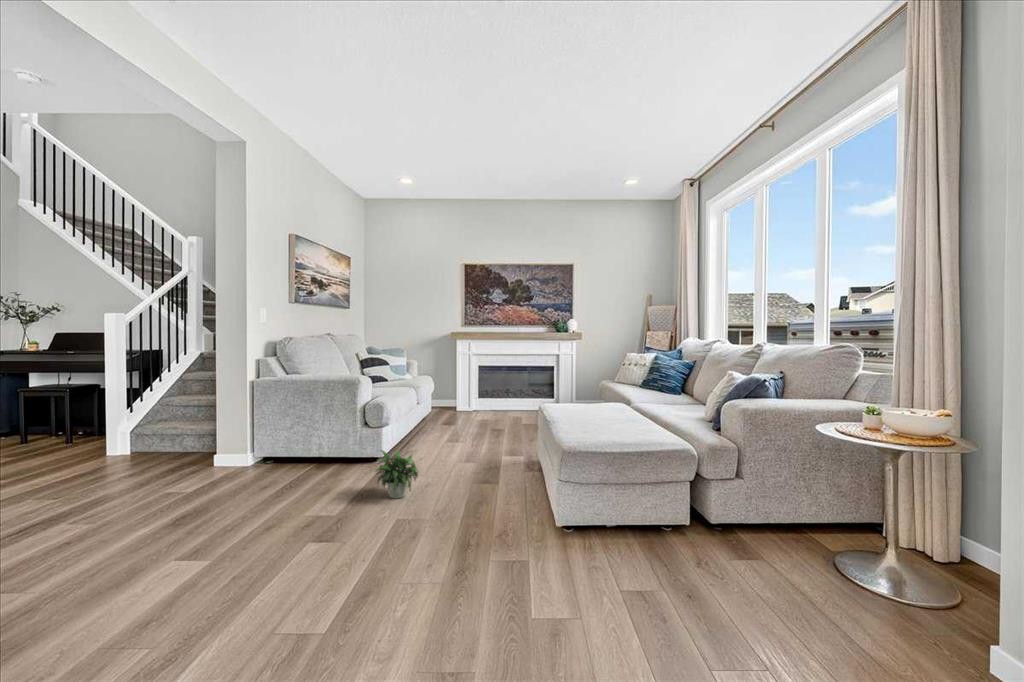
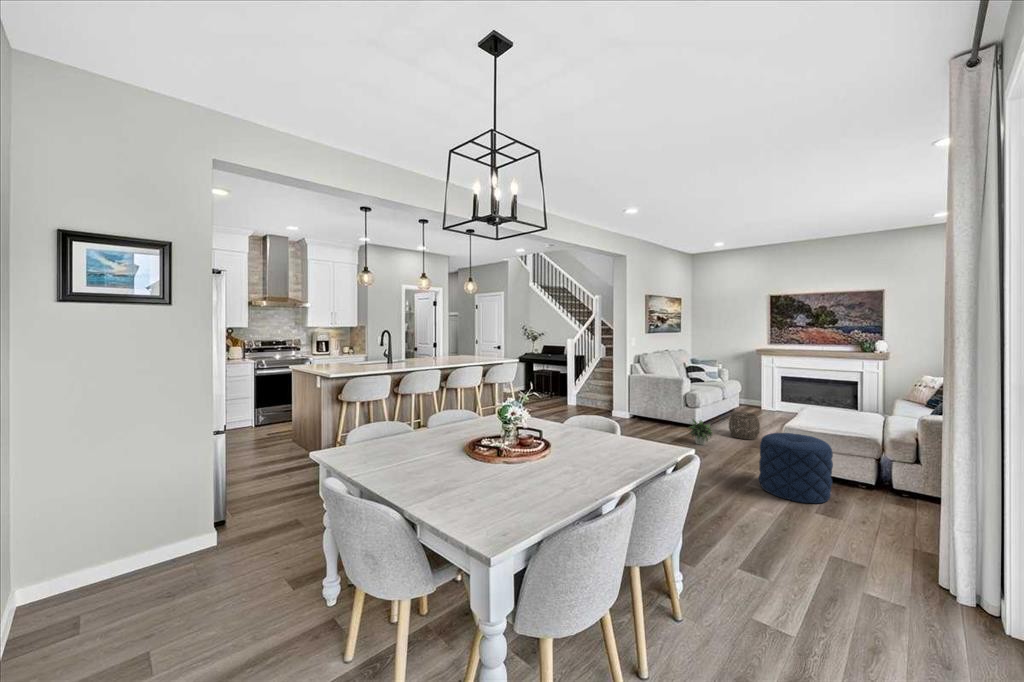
woven basket: none [435,424,480,470] -> present [729,412,760,440]
pouf: none [529,456,644,598] -> present [759,433,833,503]

